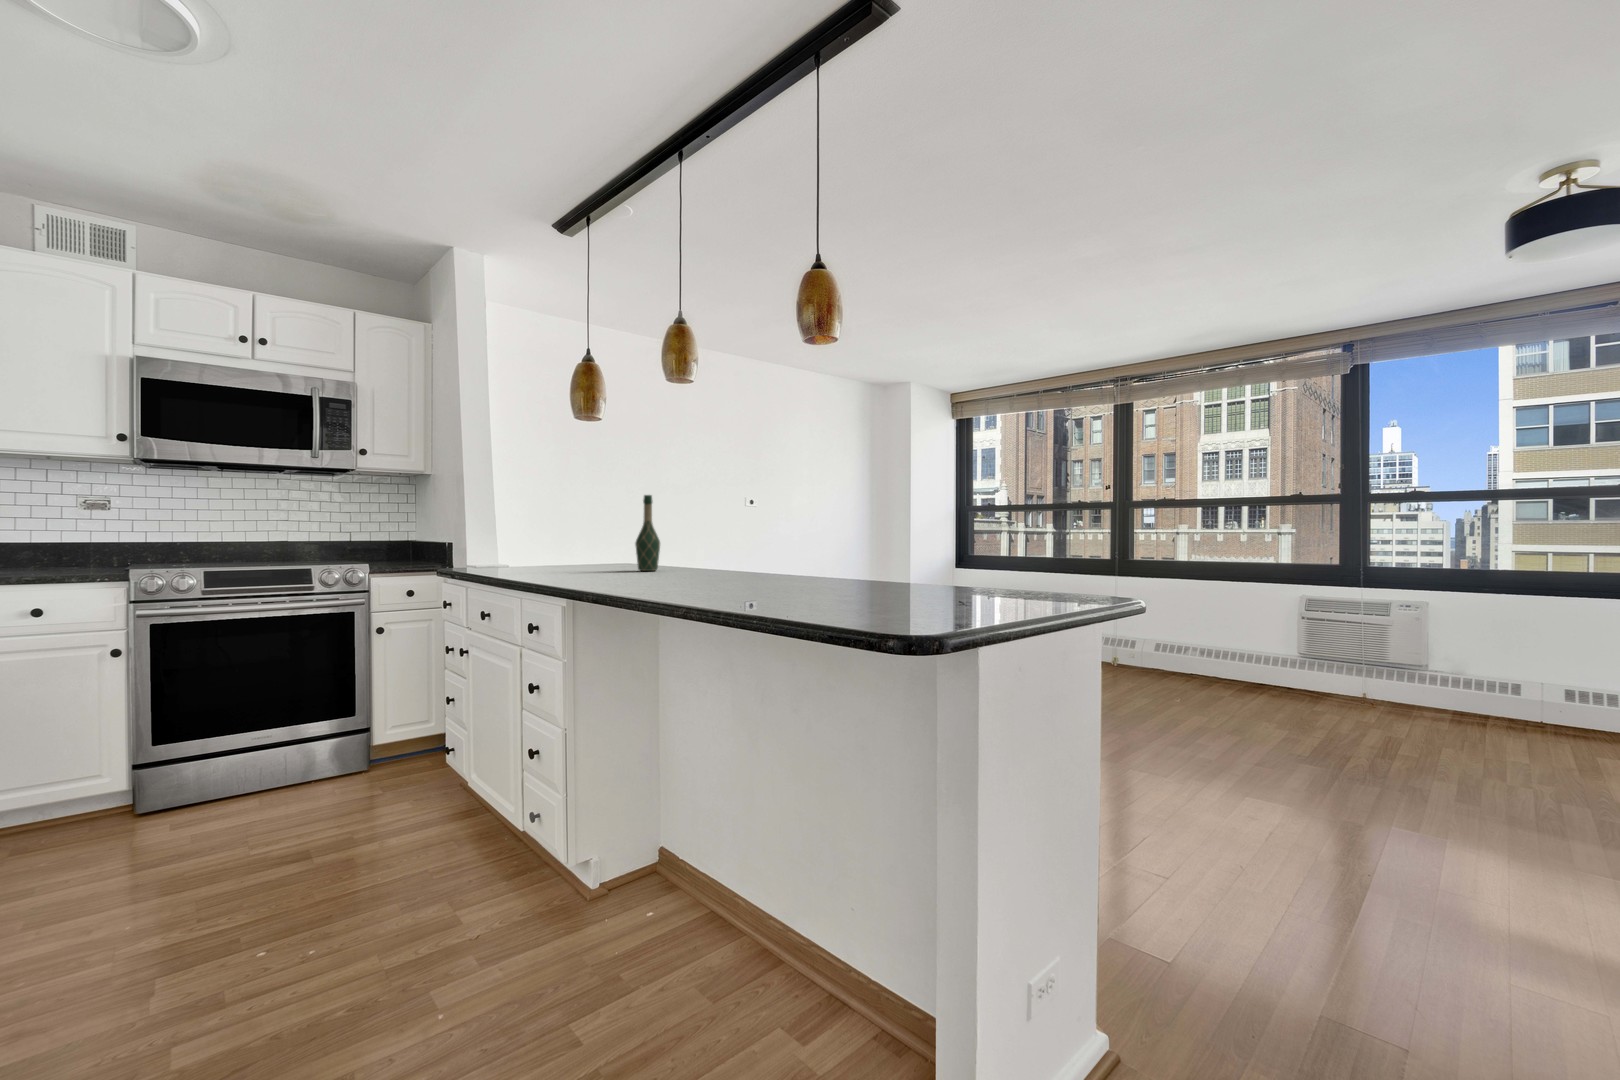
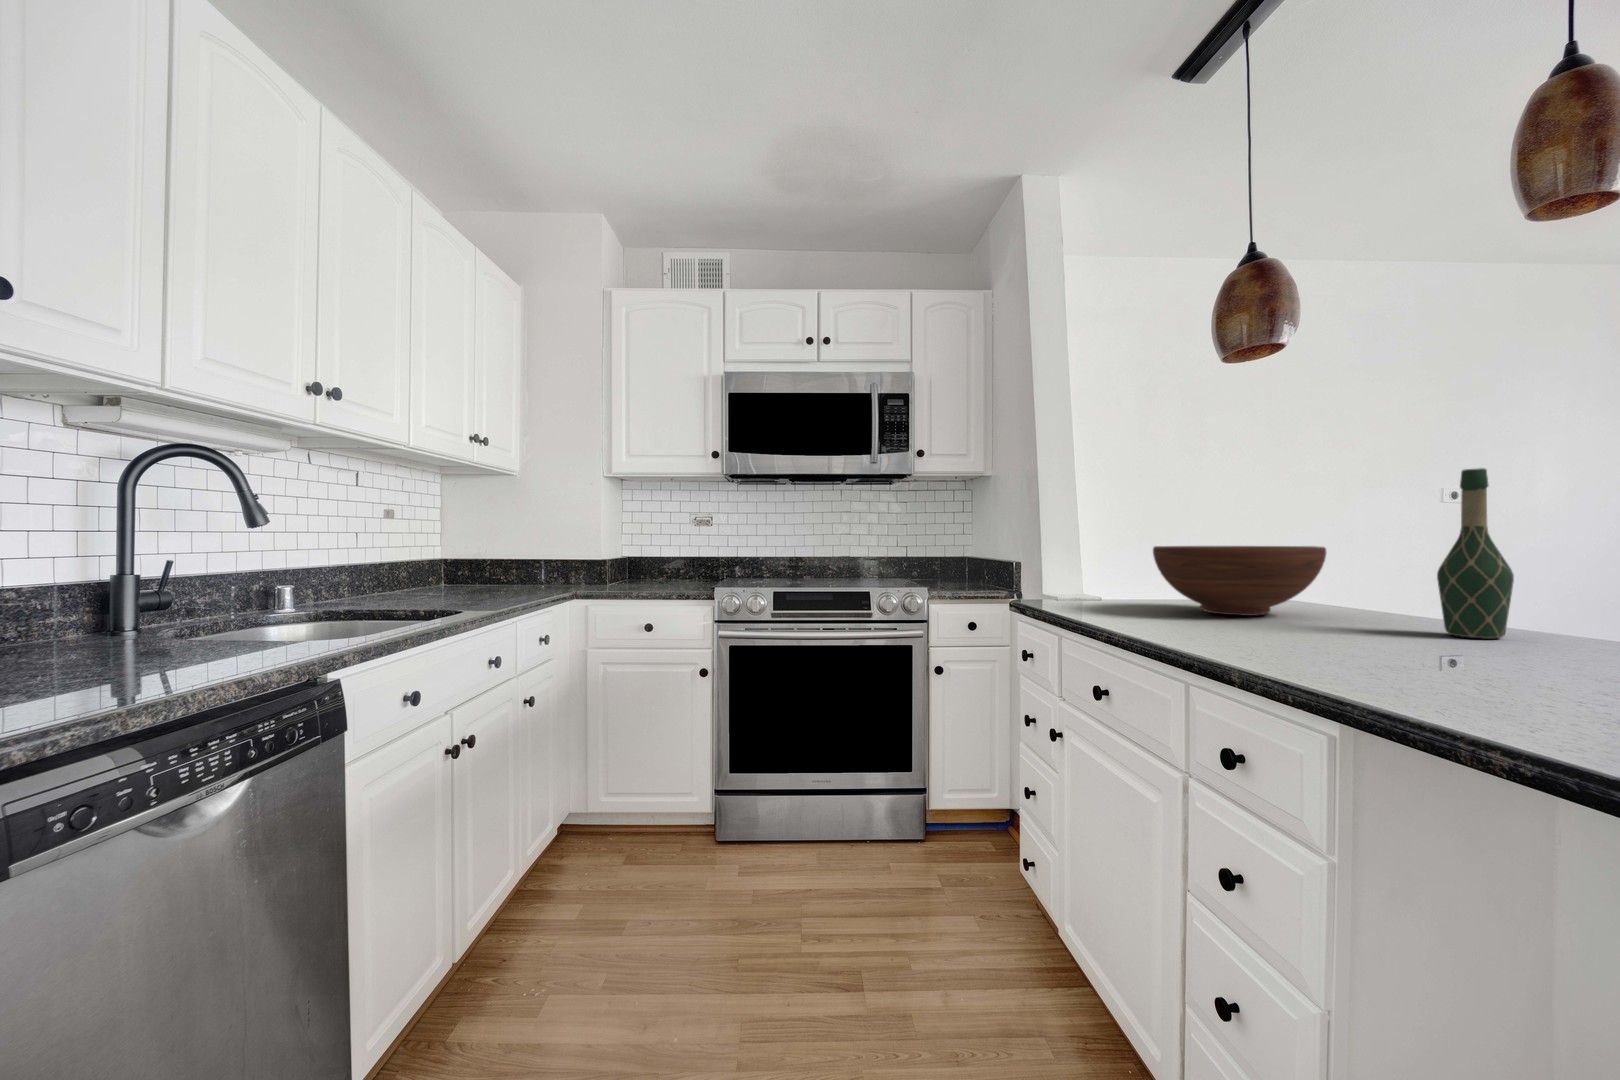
fruit bowl: none [523,530,610,569] -> present [1153,546,1326,616]

